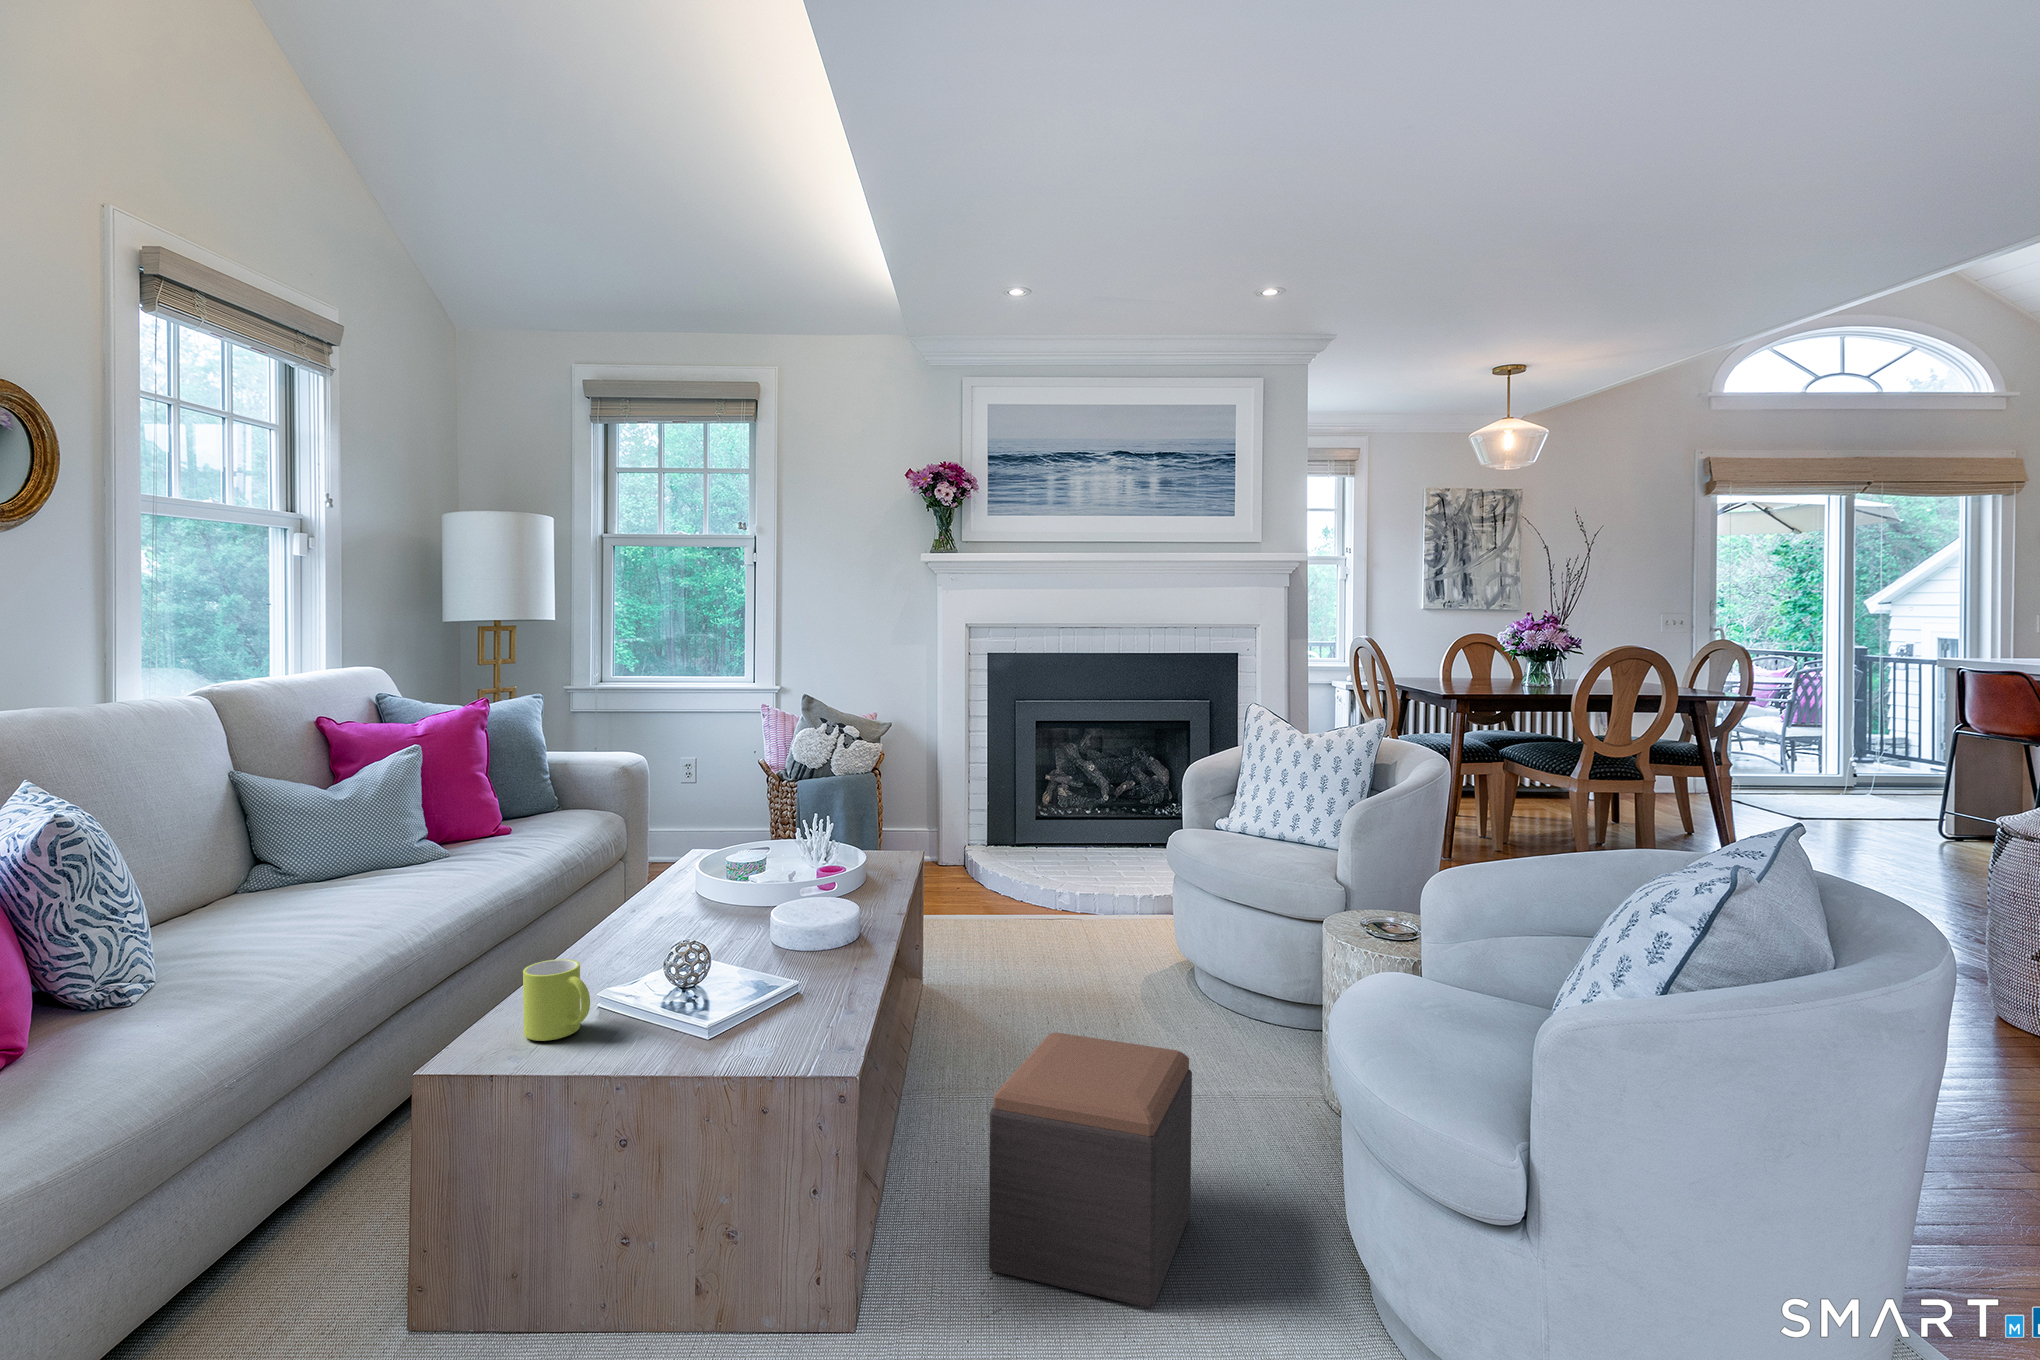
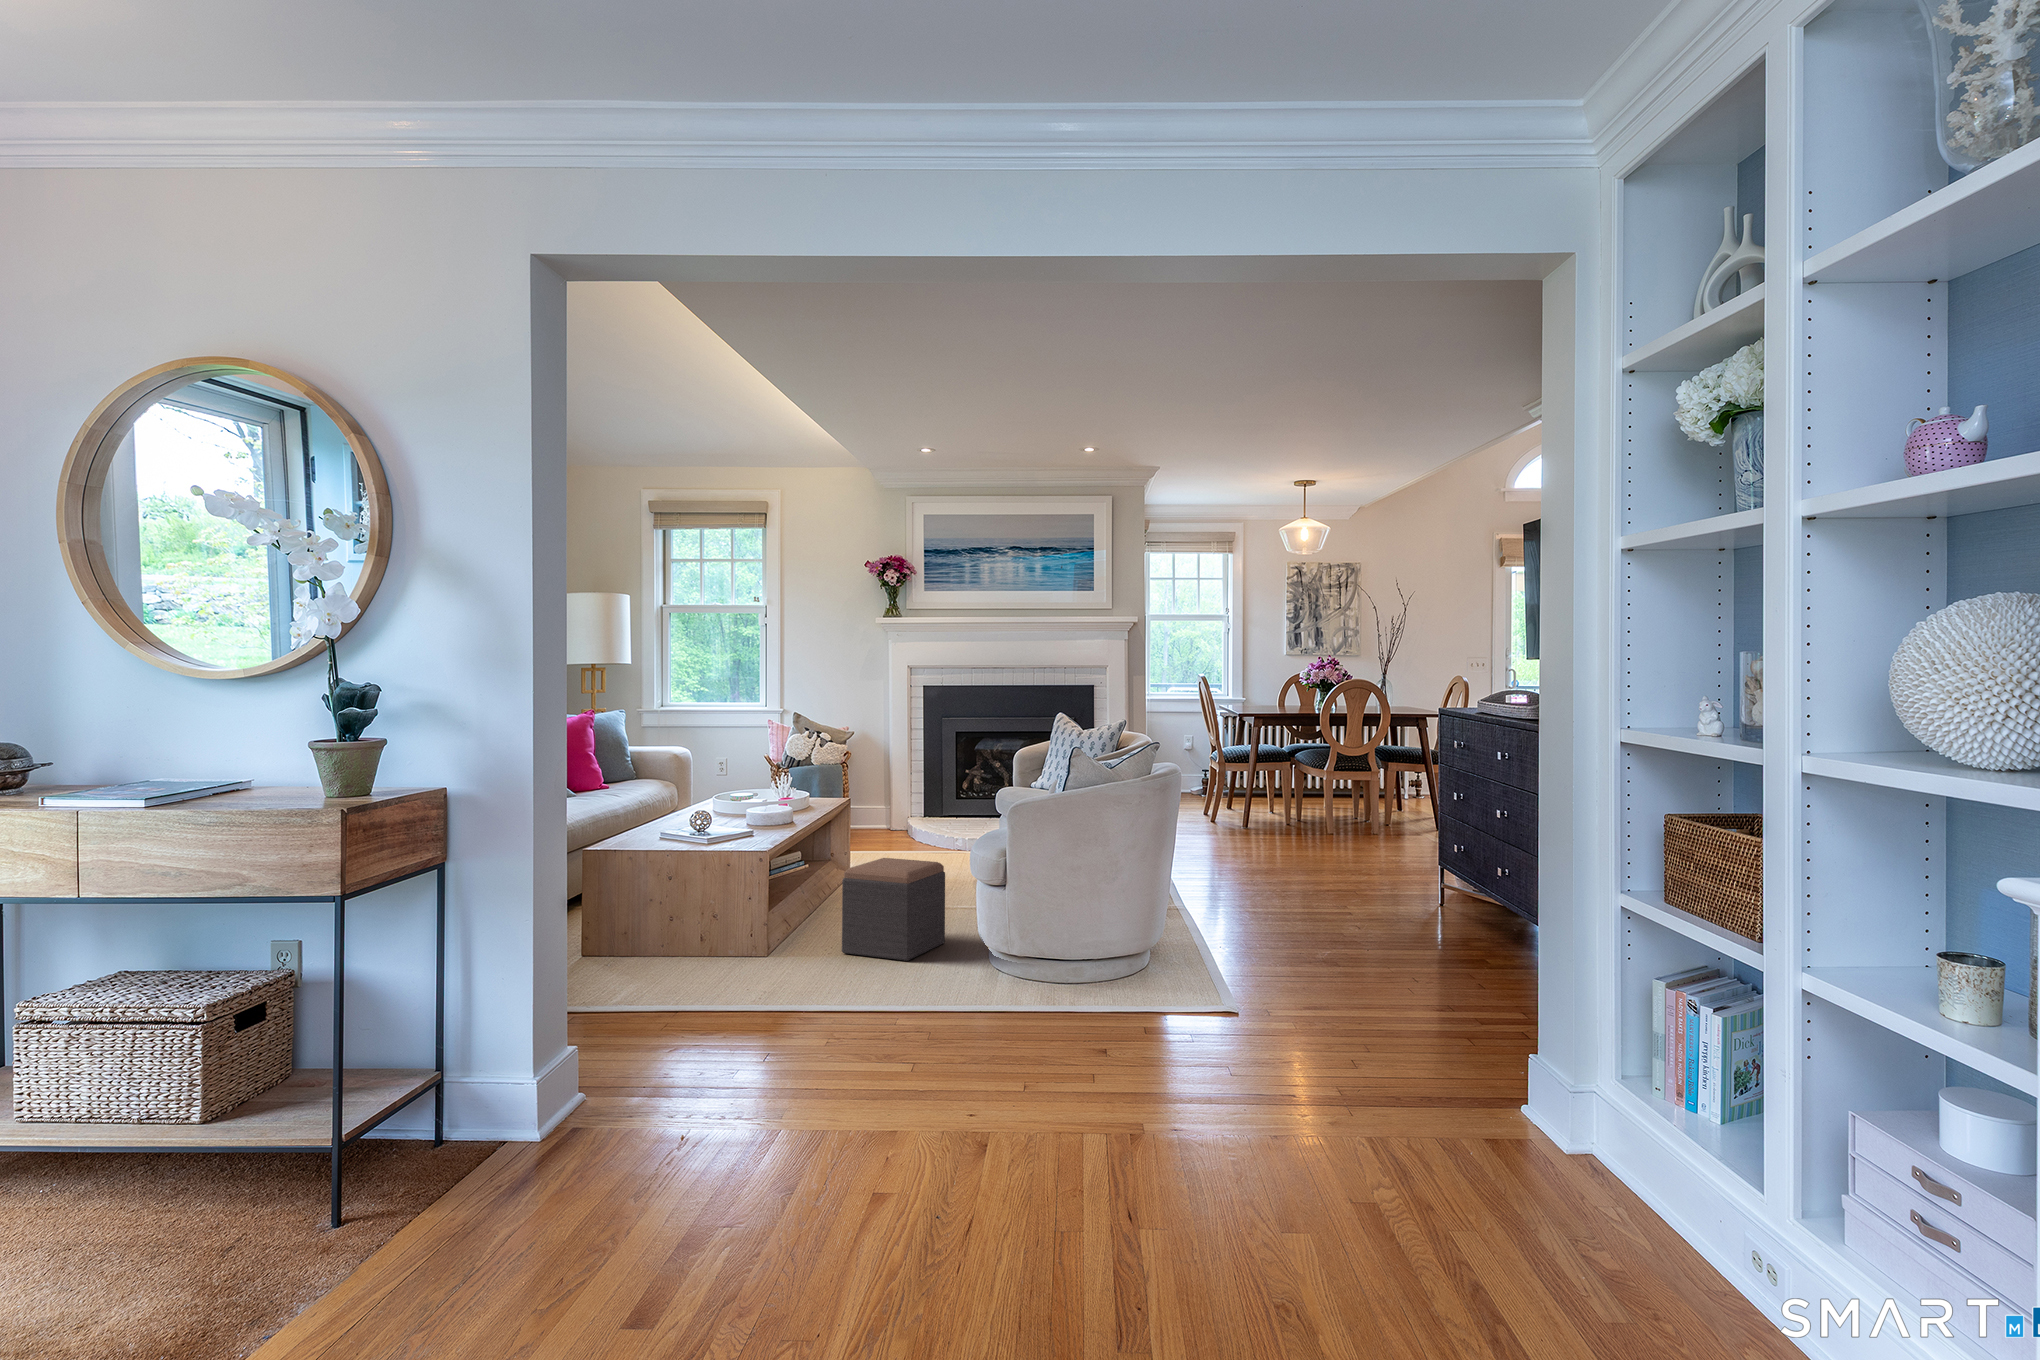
mug: present [523,959,590,1041] -> none [638,810,667,841]

